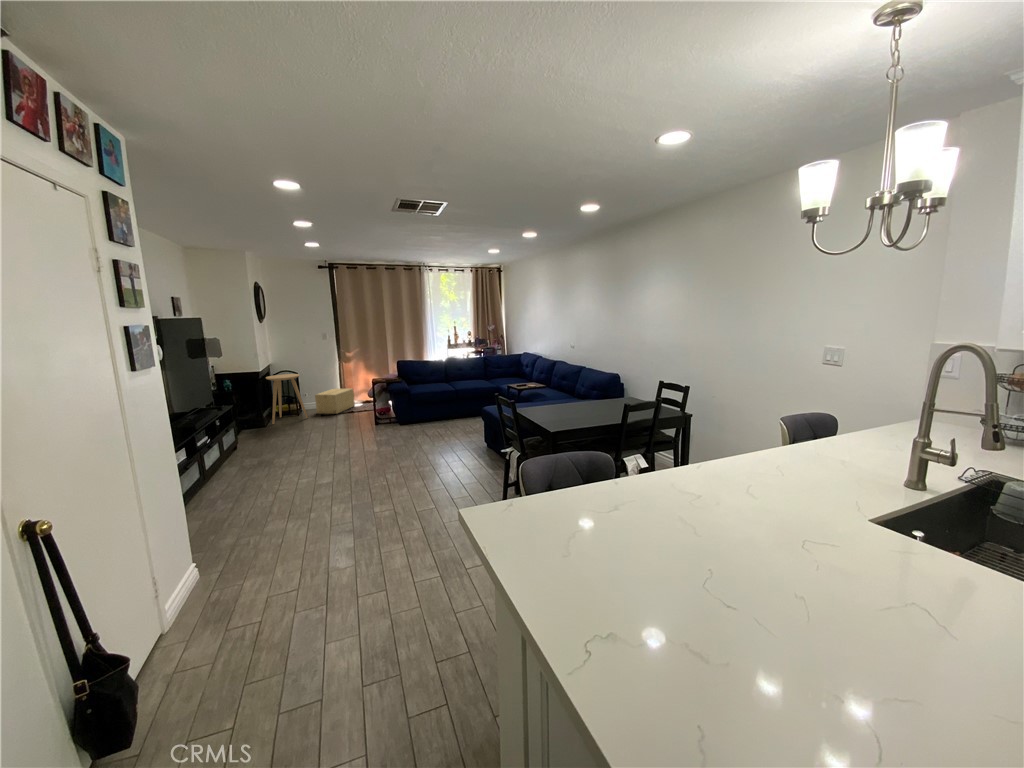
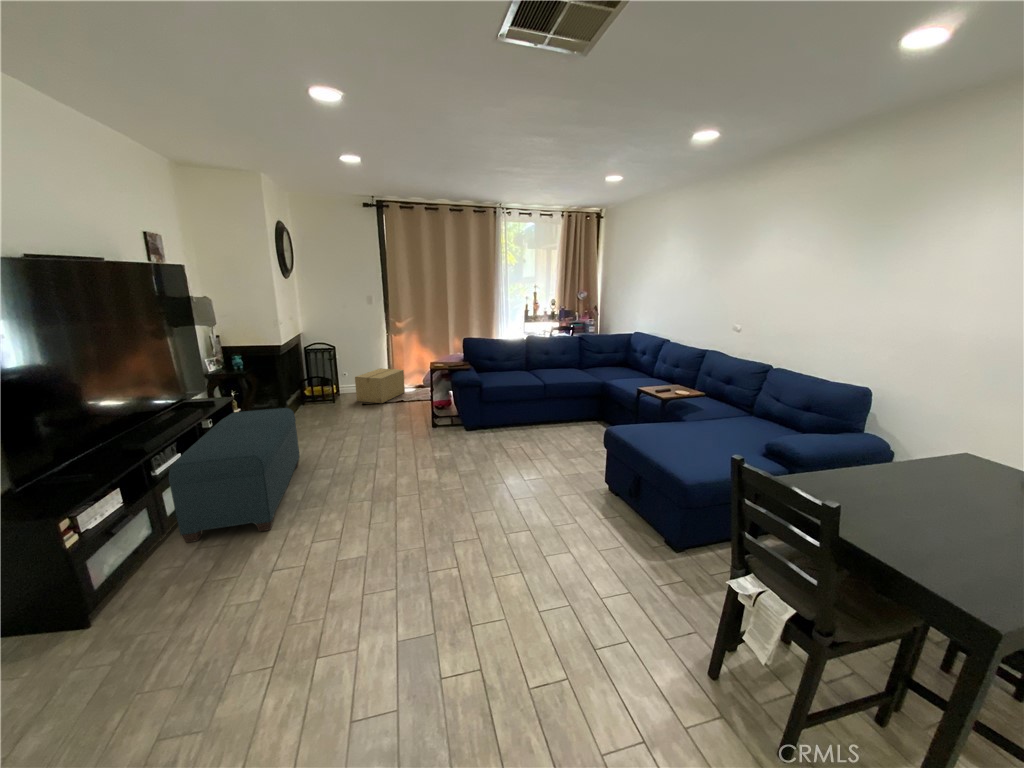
side table: present [266,374,308,424] -> none [291,349,345,416]
bench: none [208,411,280,487] -> present [169,408,300,543]

